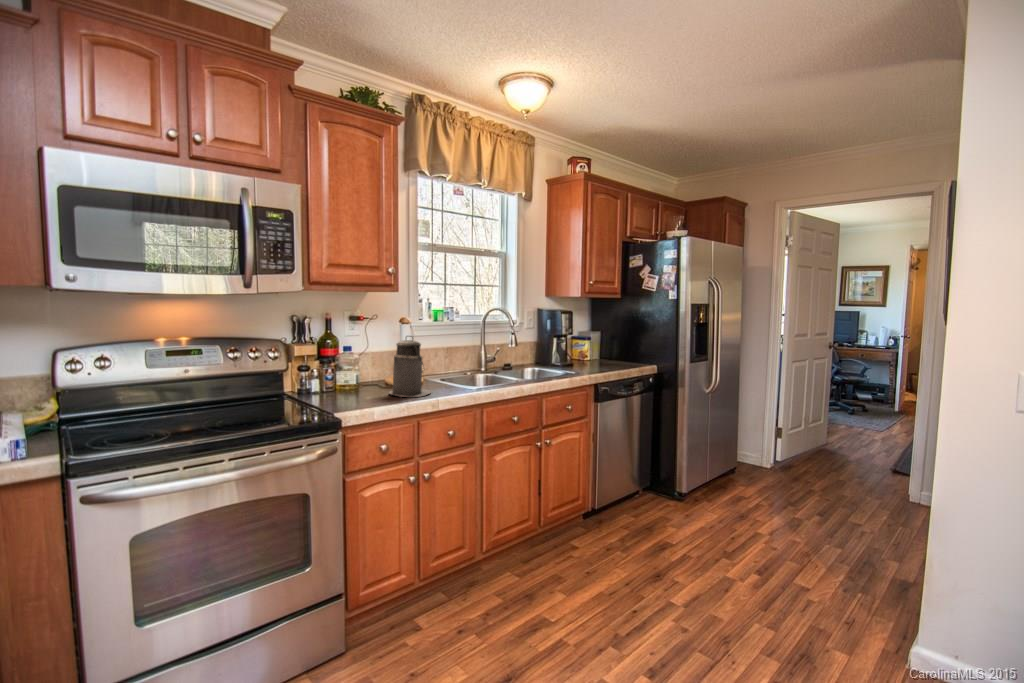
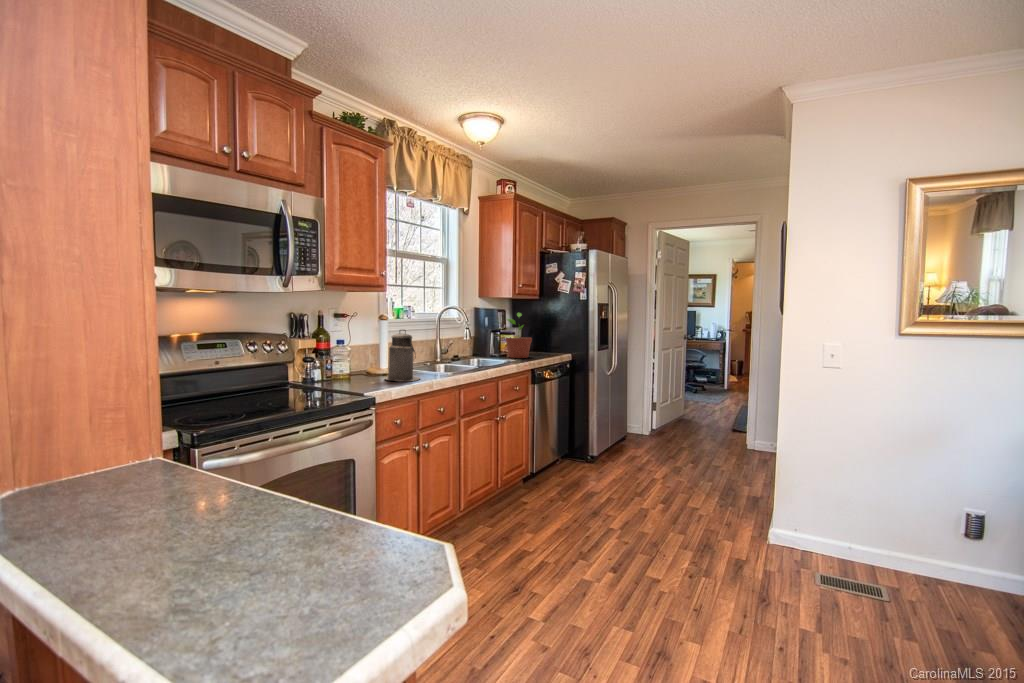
potted plant: none [570,314,602,369] -> present [506,313,532,358]

